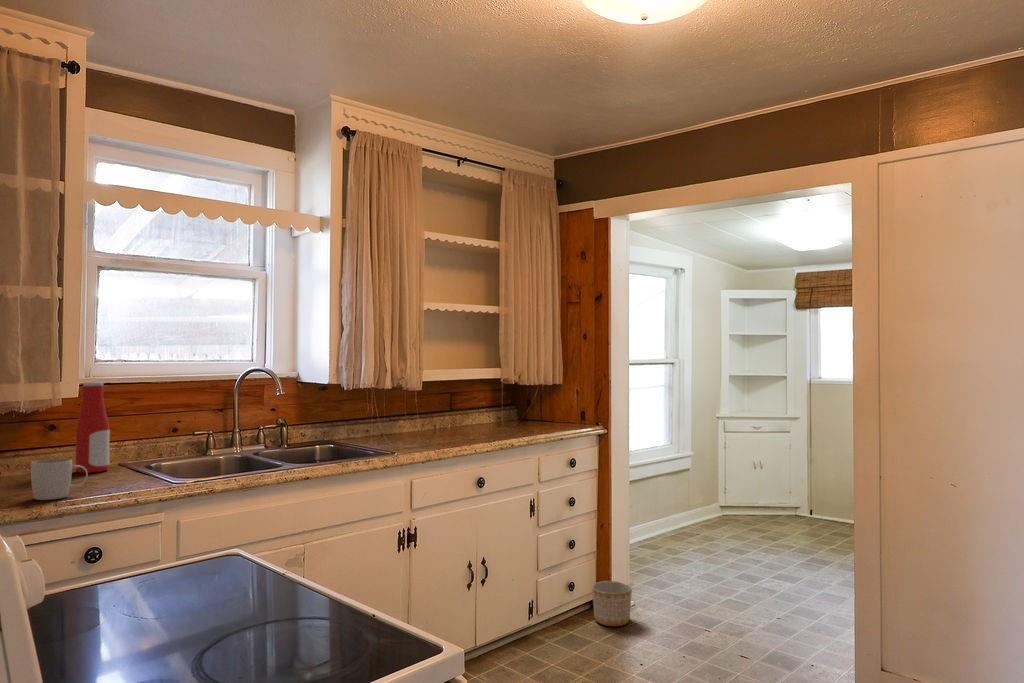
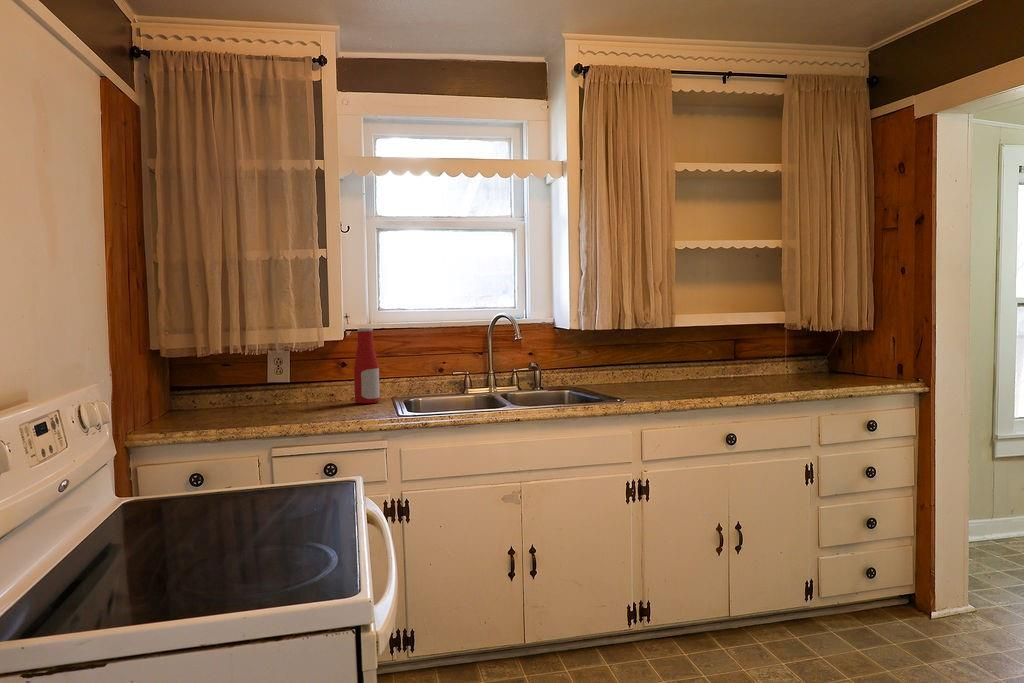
mug: present [31,458,88,500] -> none [290,389,330,422]
planter: present [592,581,632,626] -> none [902,575,959,633]

